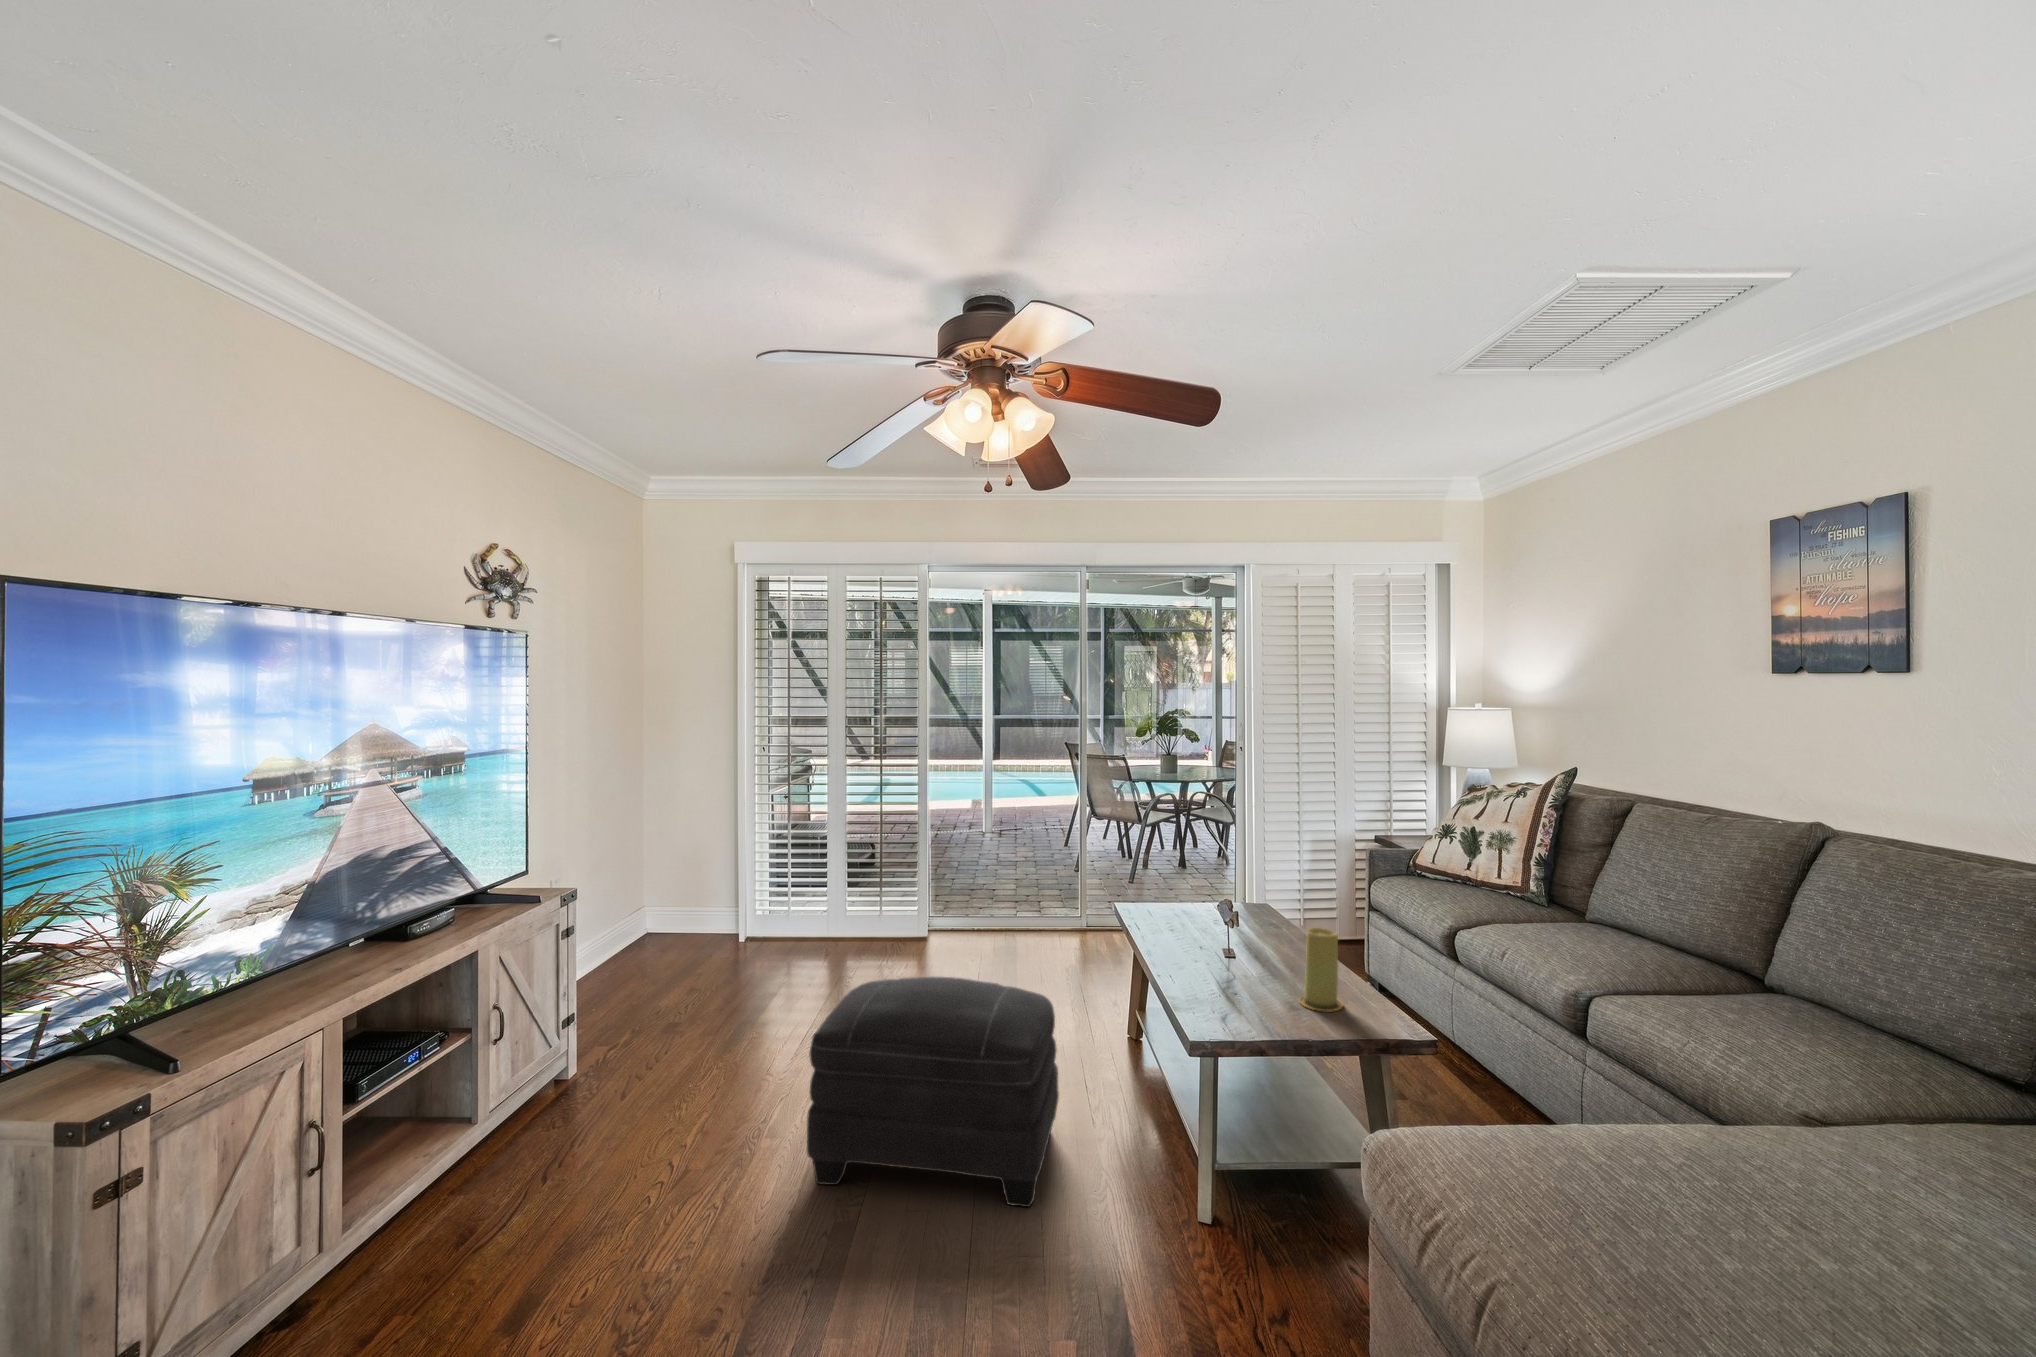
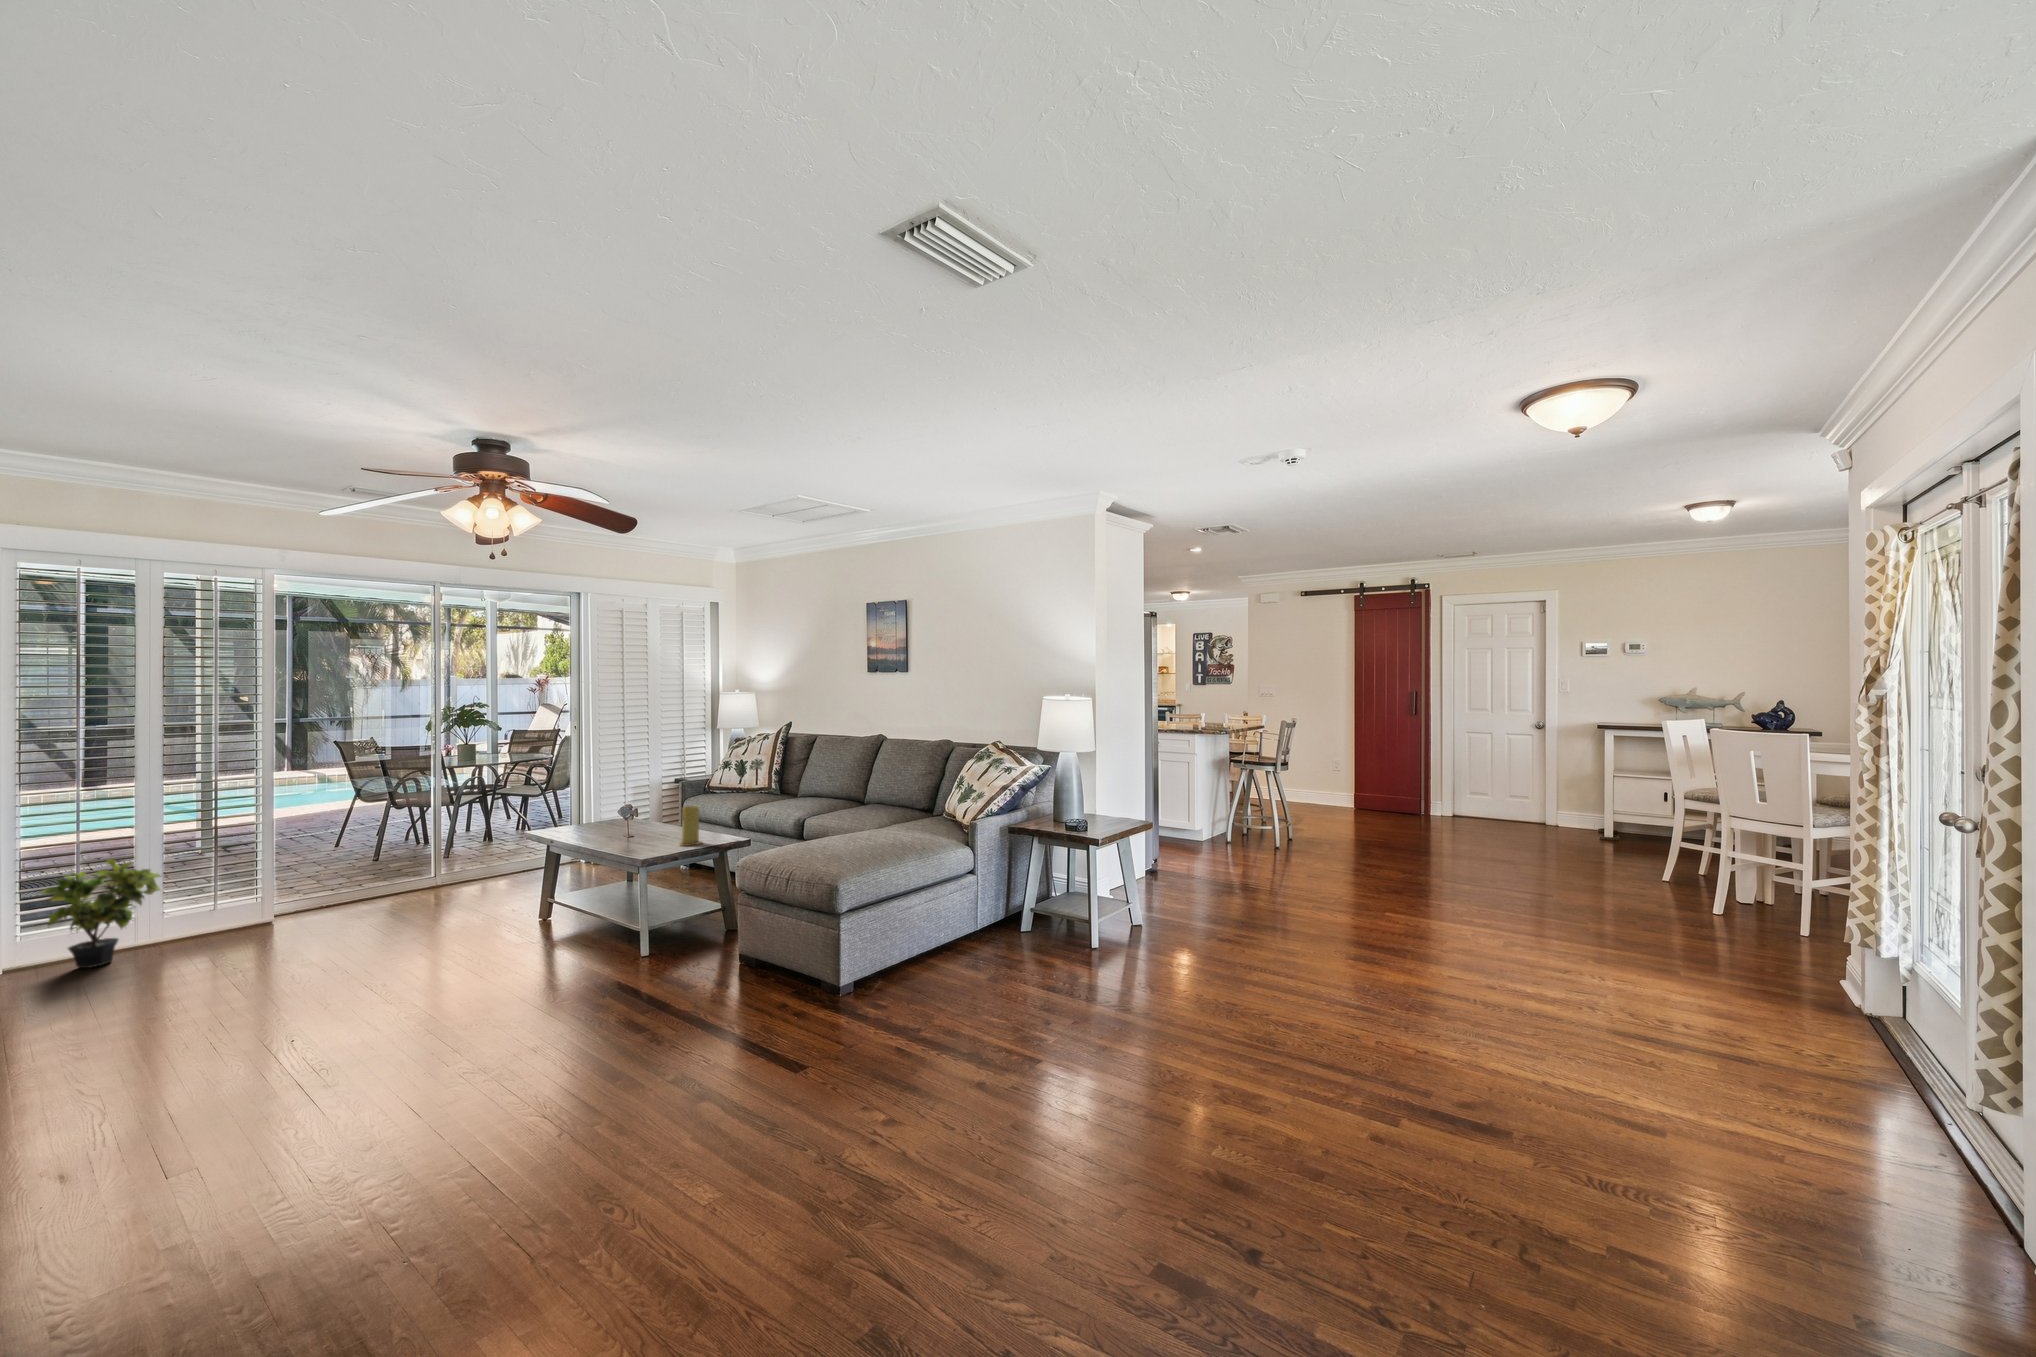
potted plant: none [766,849,843,951] -> present [41,859,160,968]
ottoman: present [807,977,1059,1207] -> none [344,878,542,1033]

